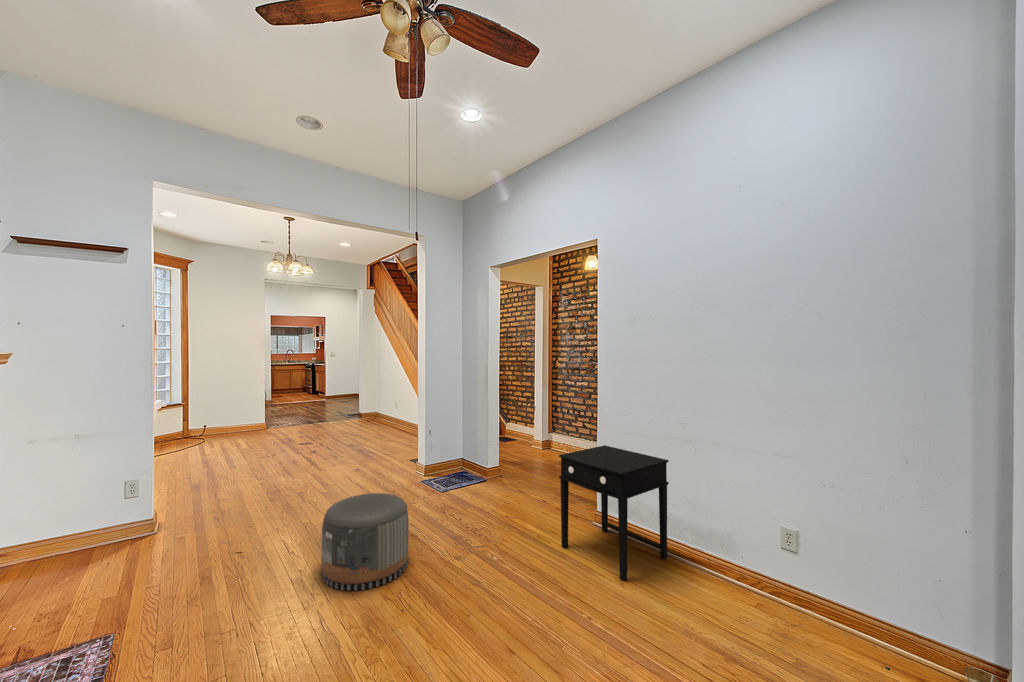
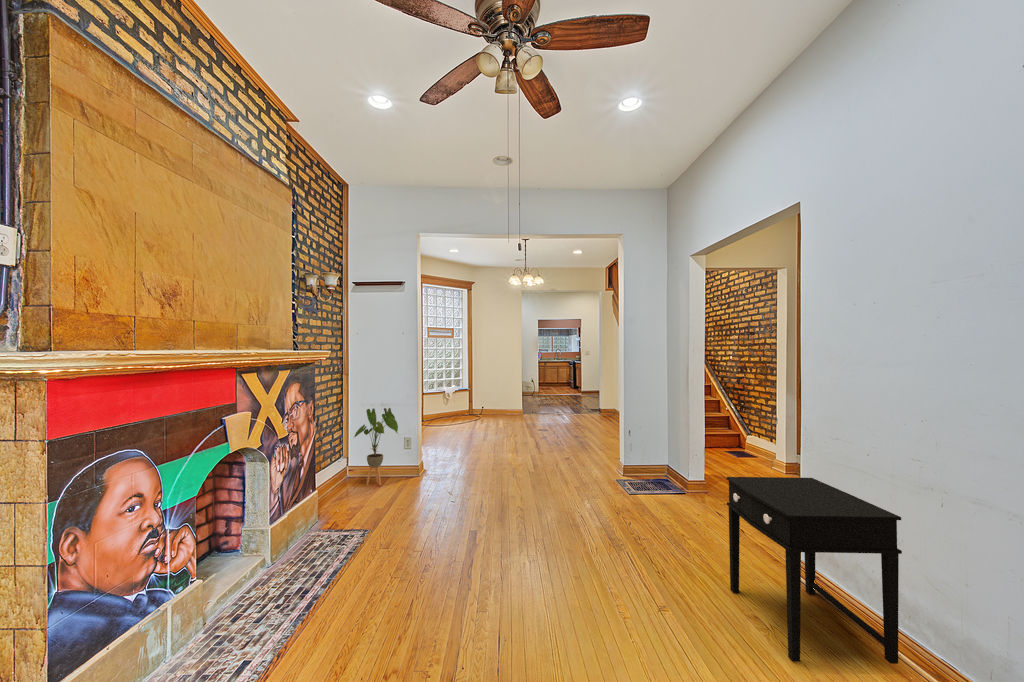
house plant: none [26,442,128,574] -> present [354,408,398,486]
pouf: present [321,493,409,591] -> none [488,476,560,559]

